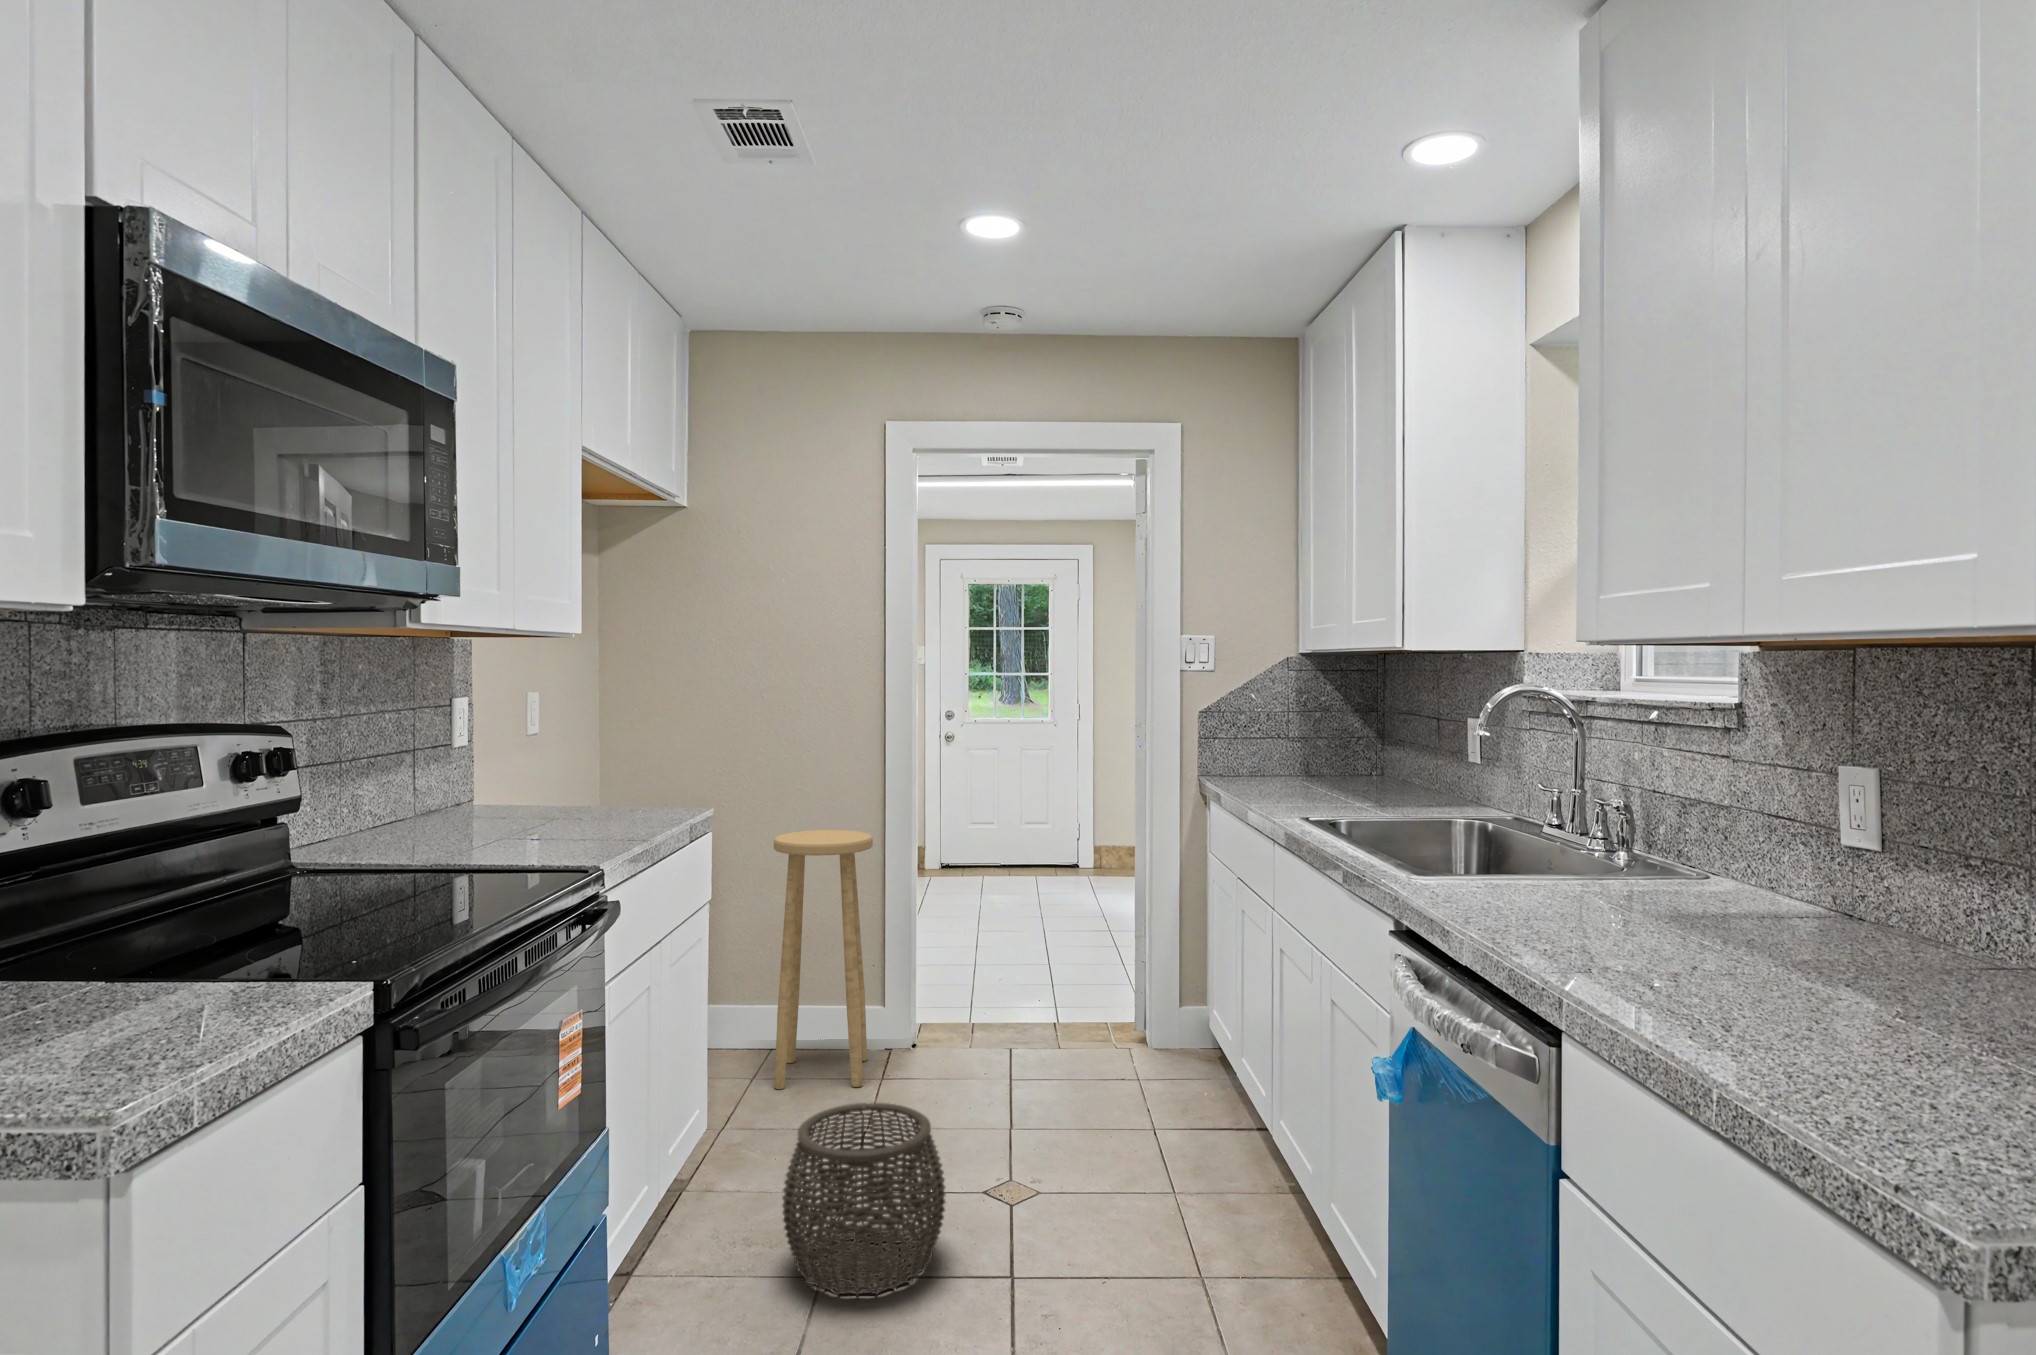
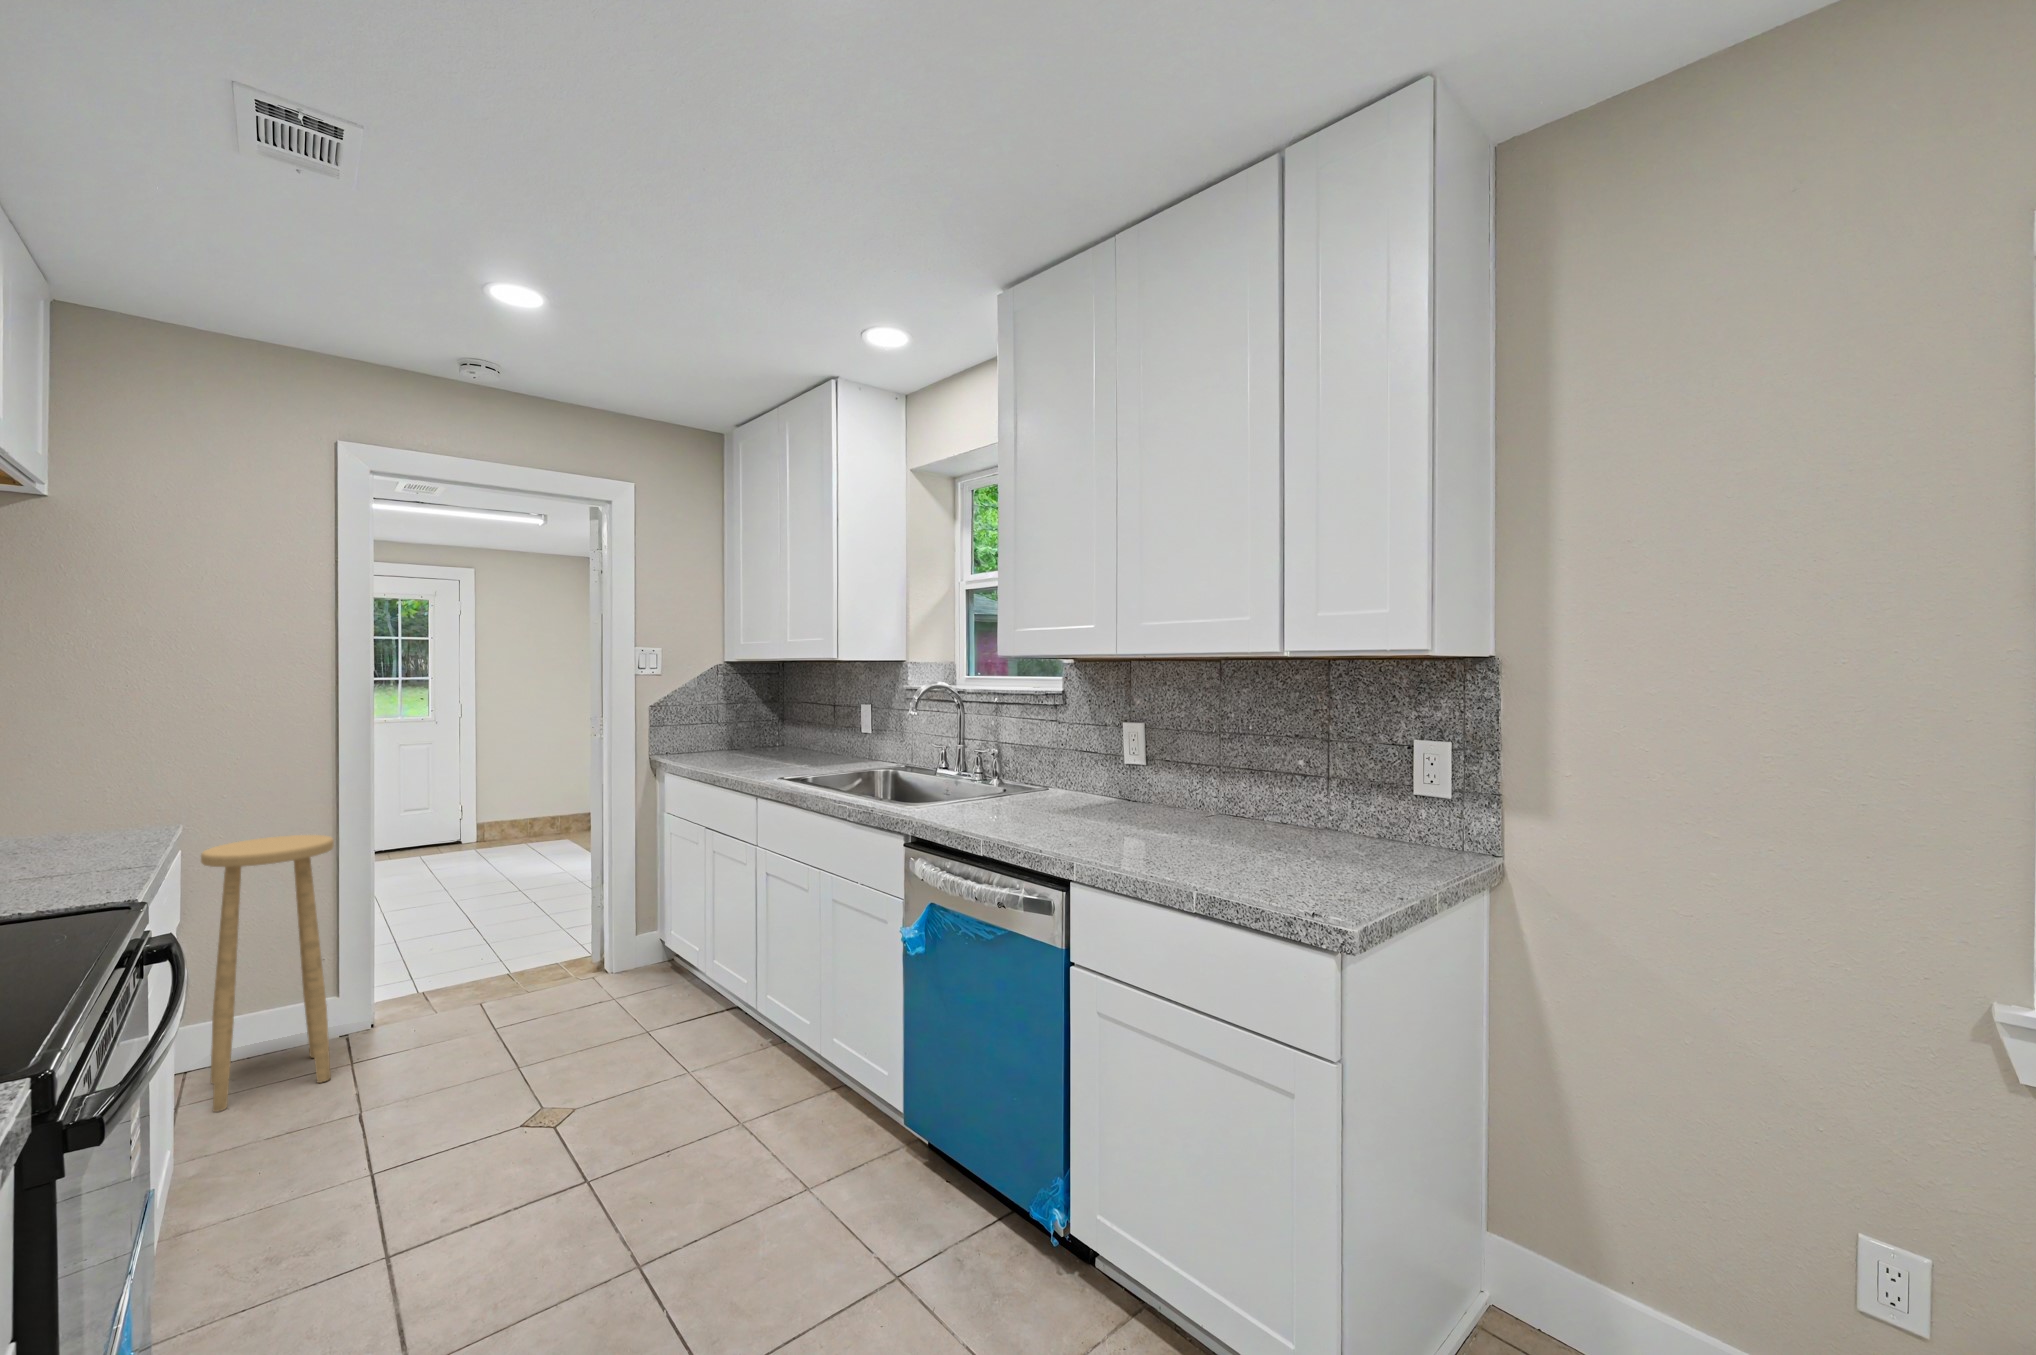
woven basket: present [782,1103,945,1296] -> none [335,1071,520,1268]

